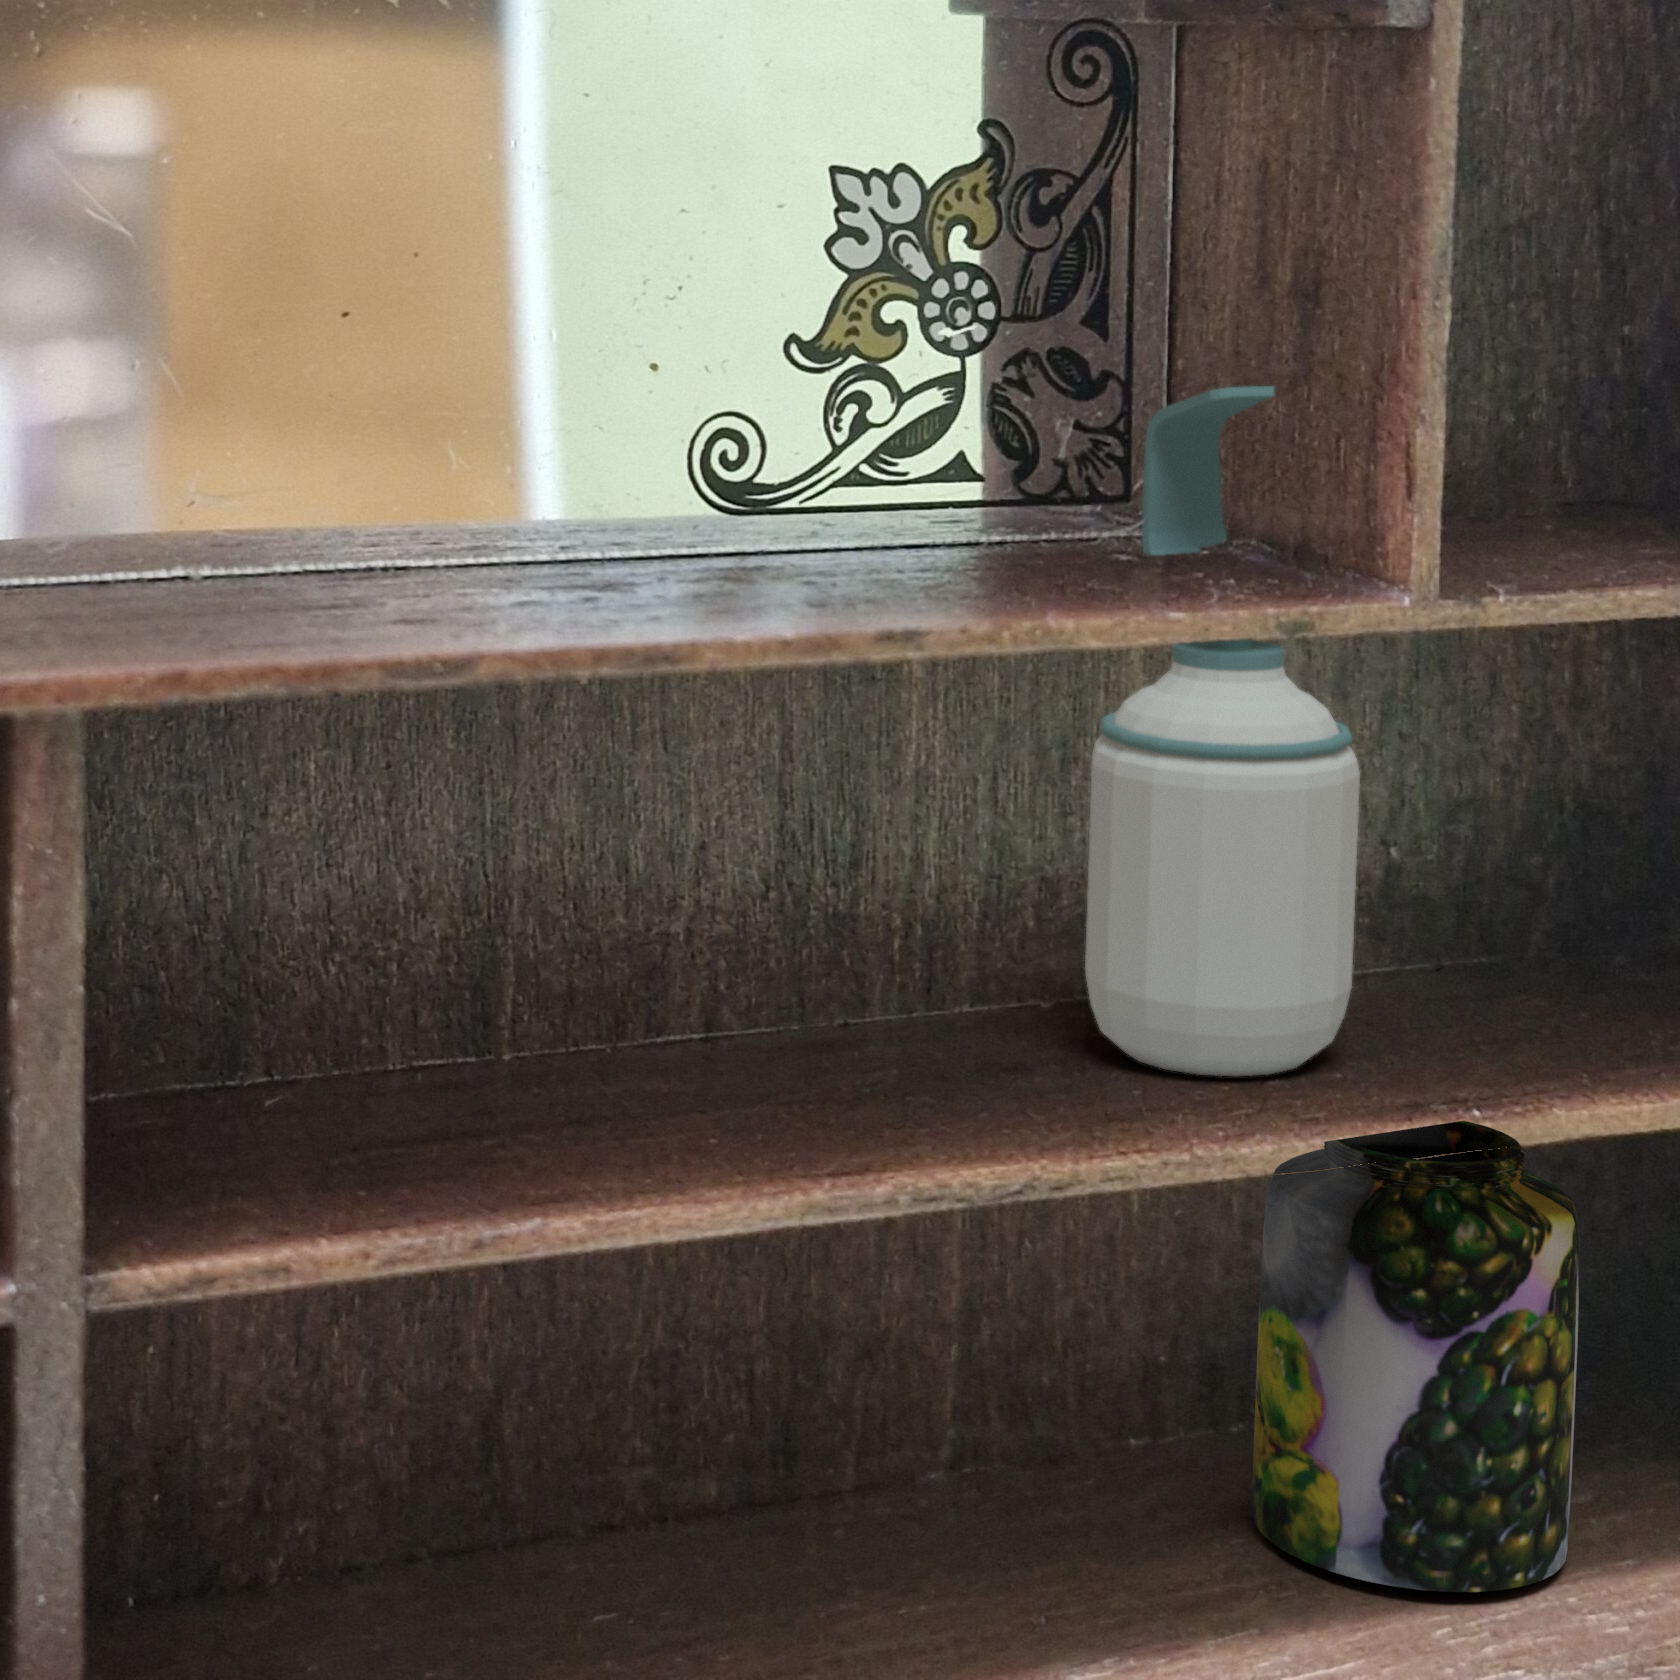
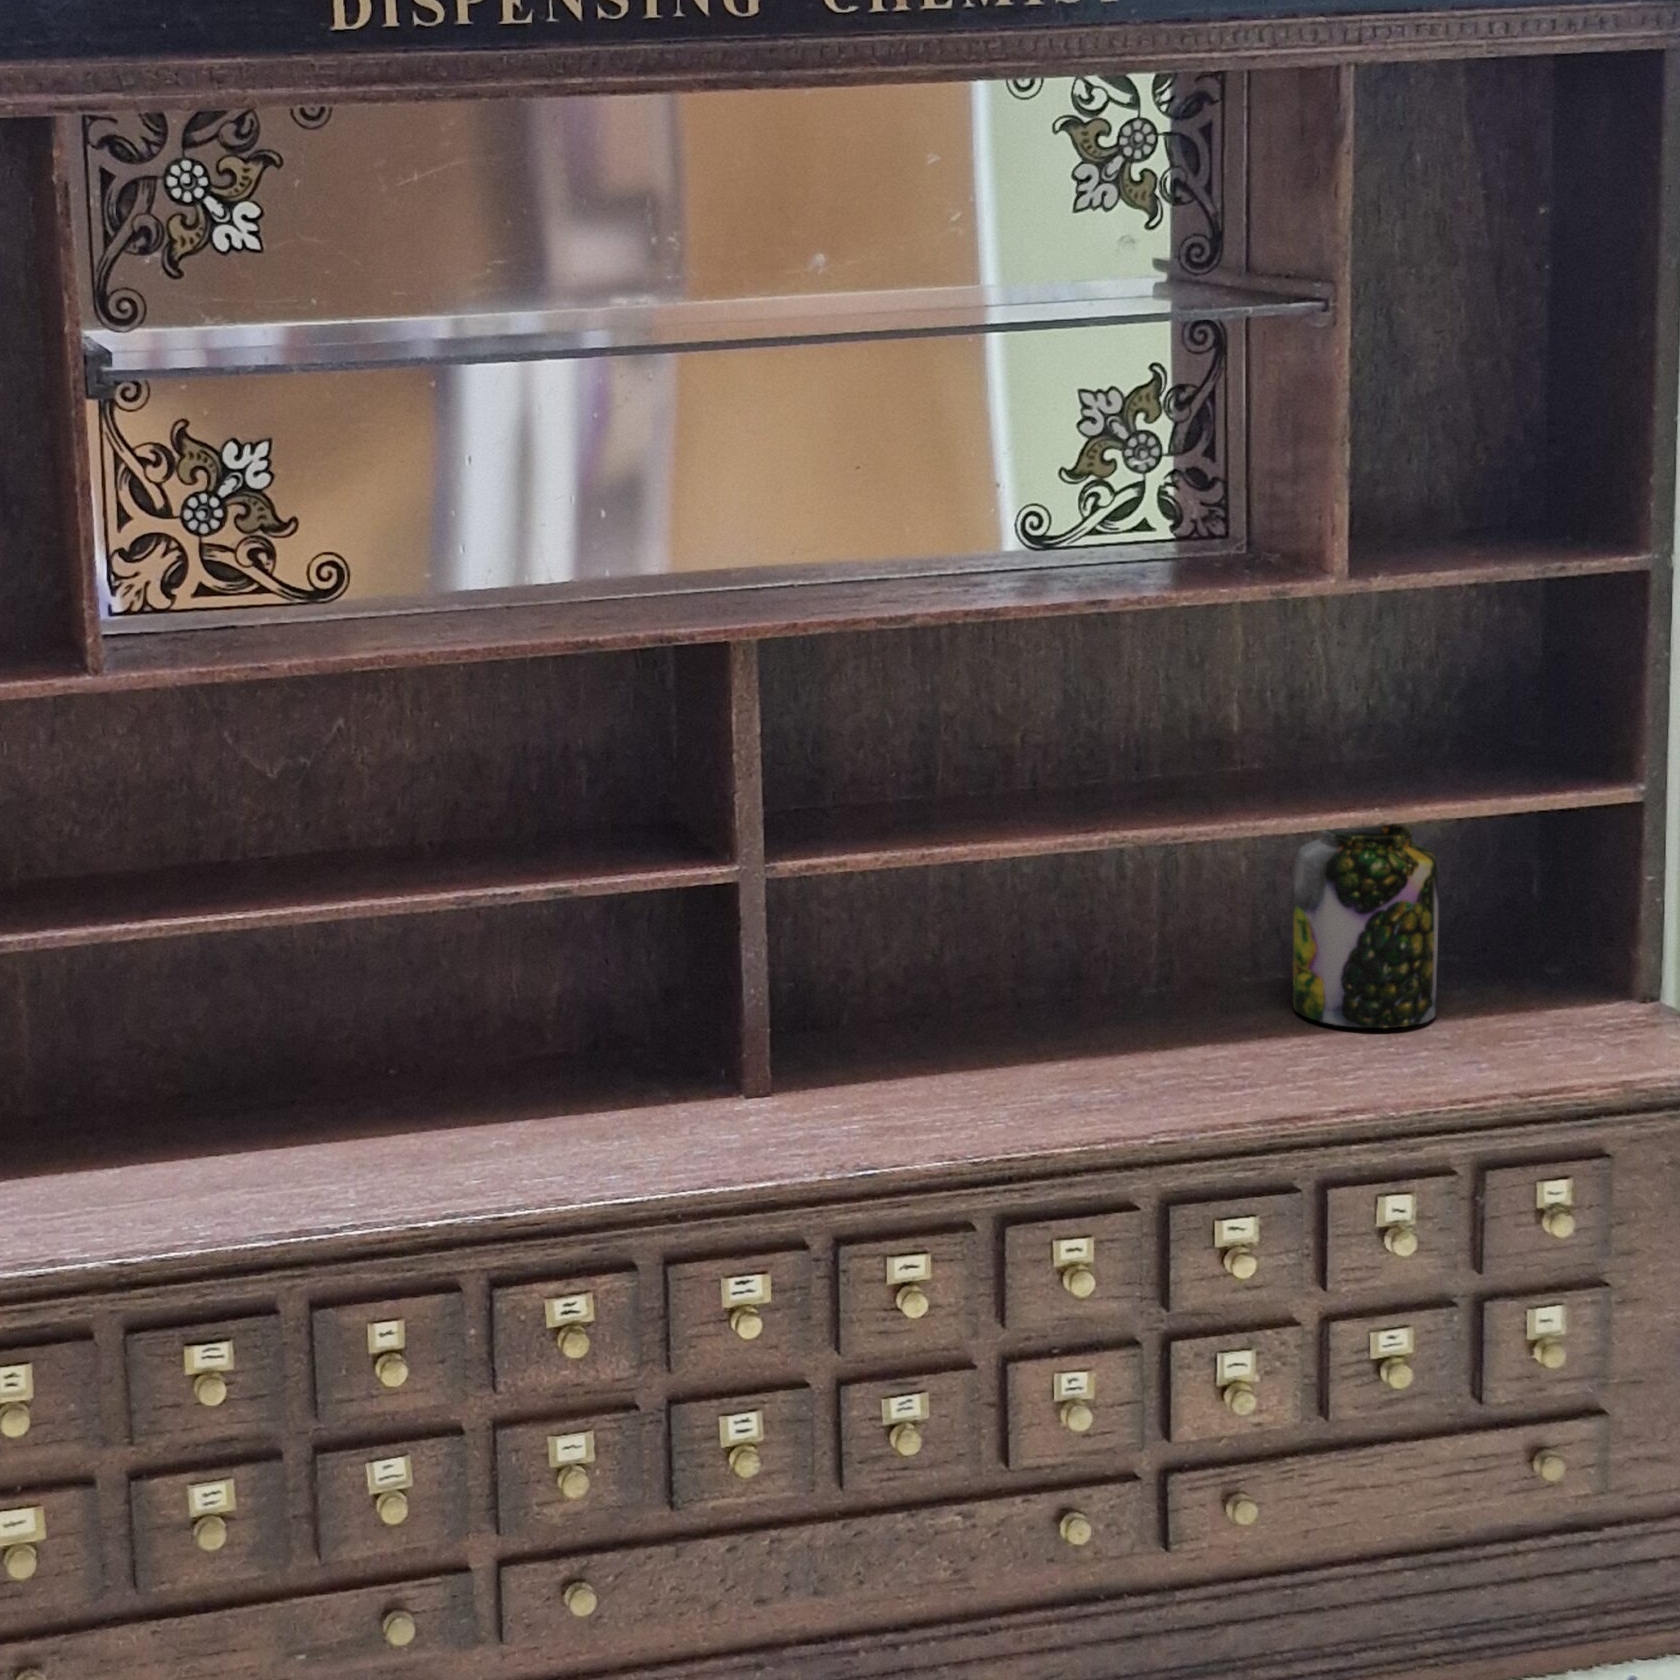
soap bottle: present [1085,386,1360,1076] -> none [1205,484,1330,799]

